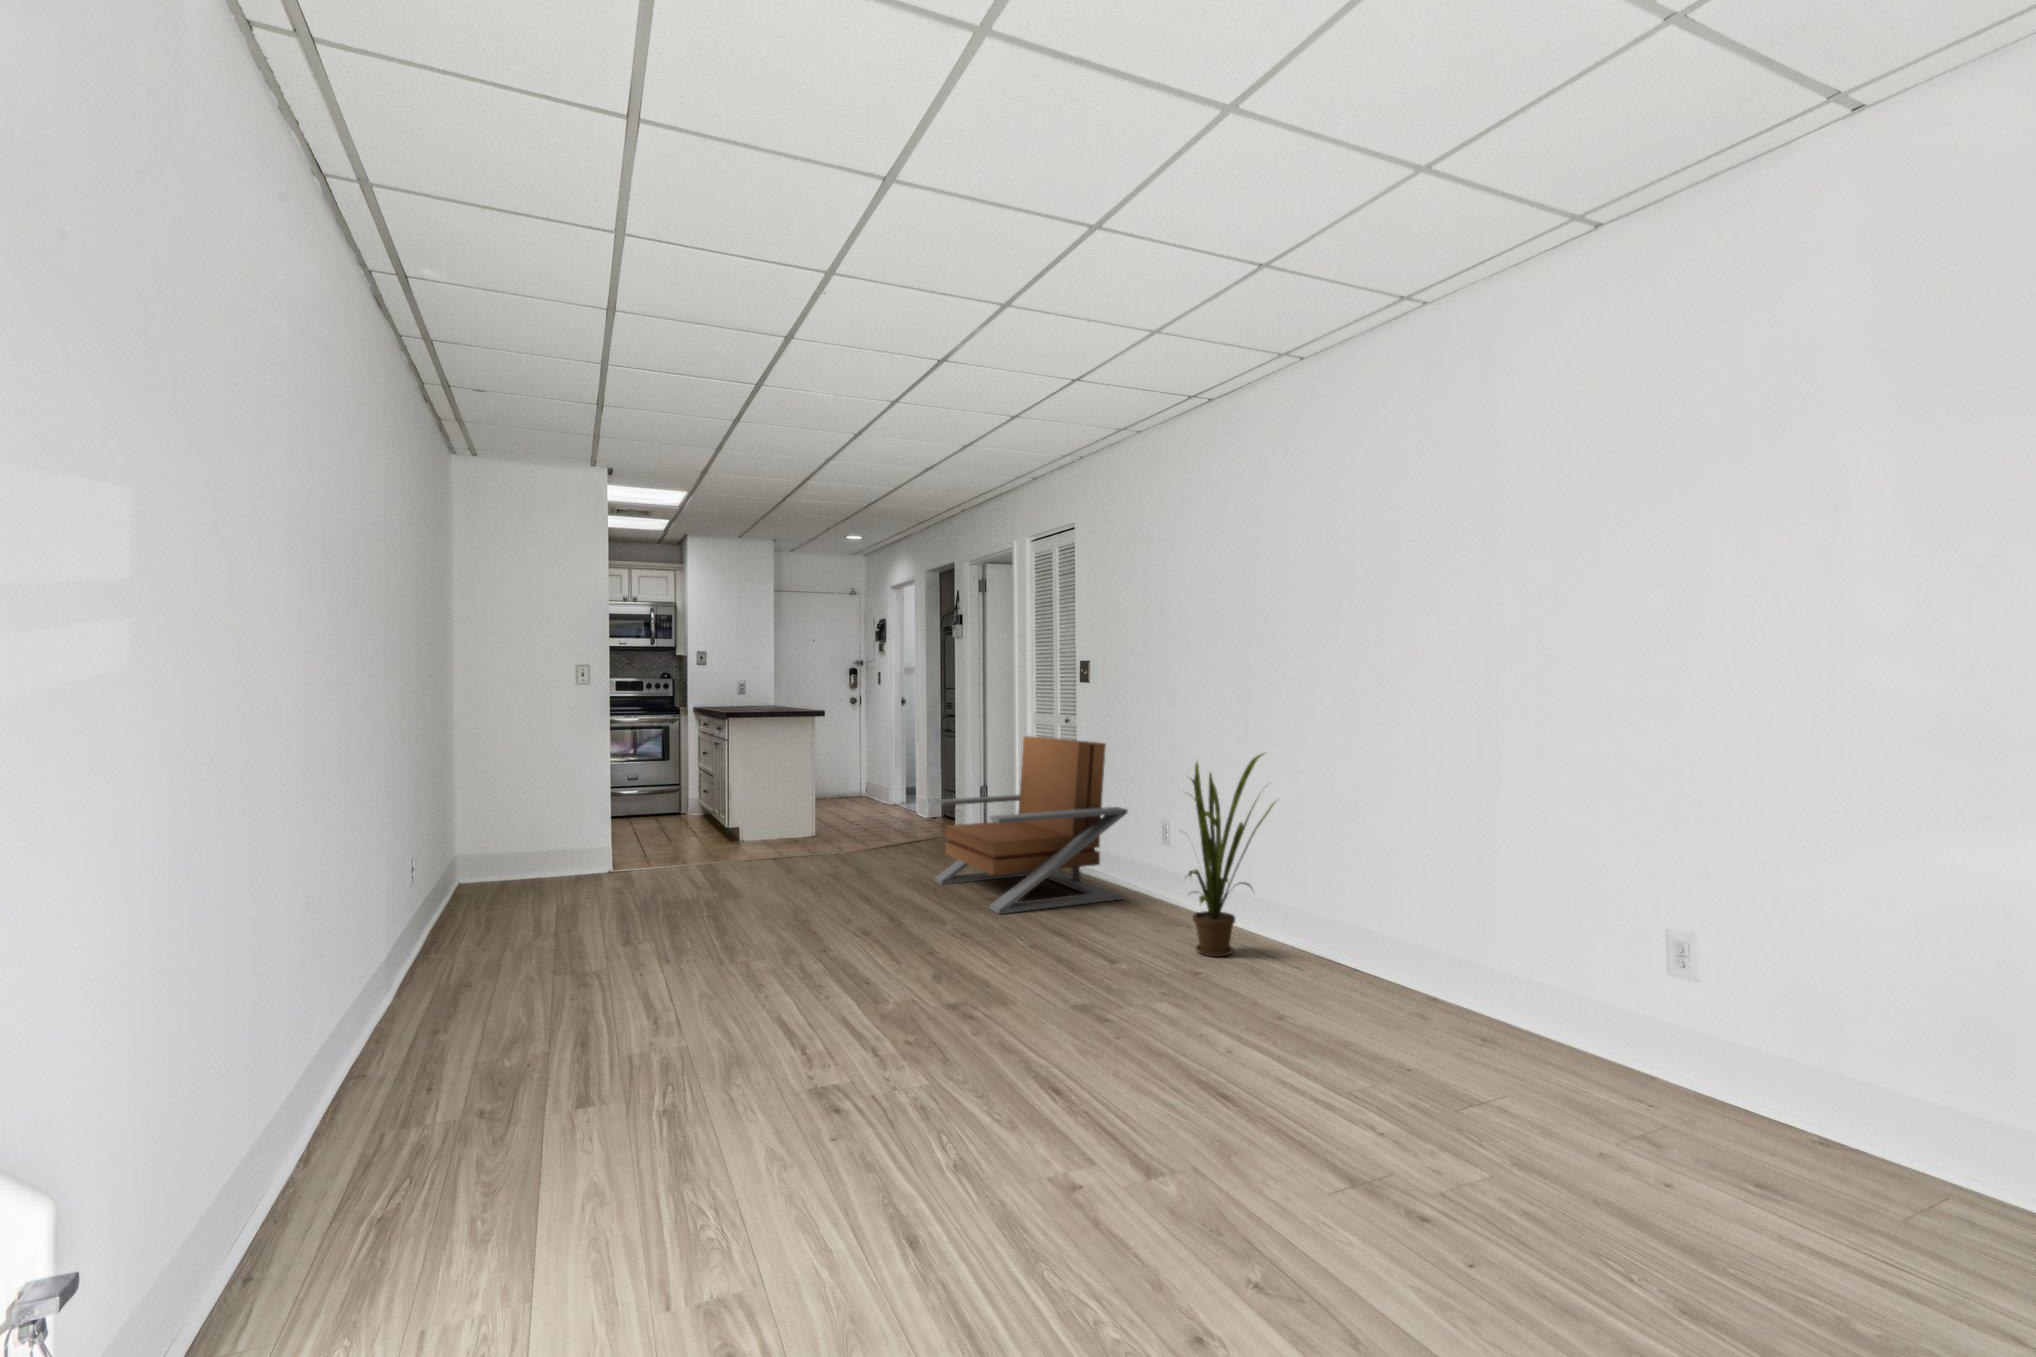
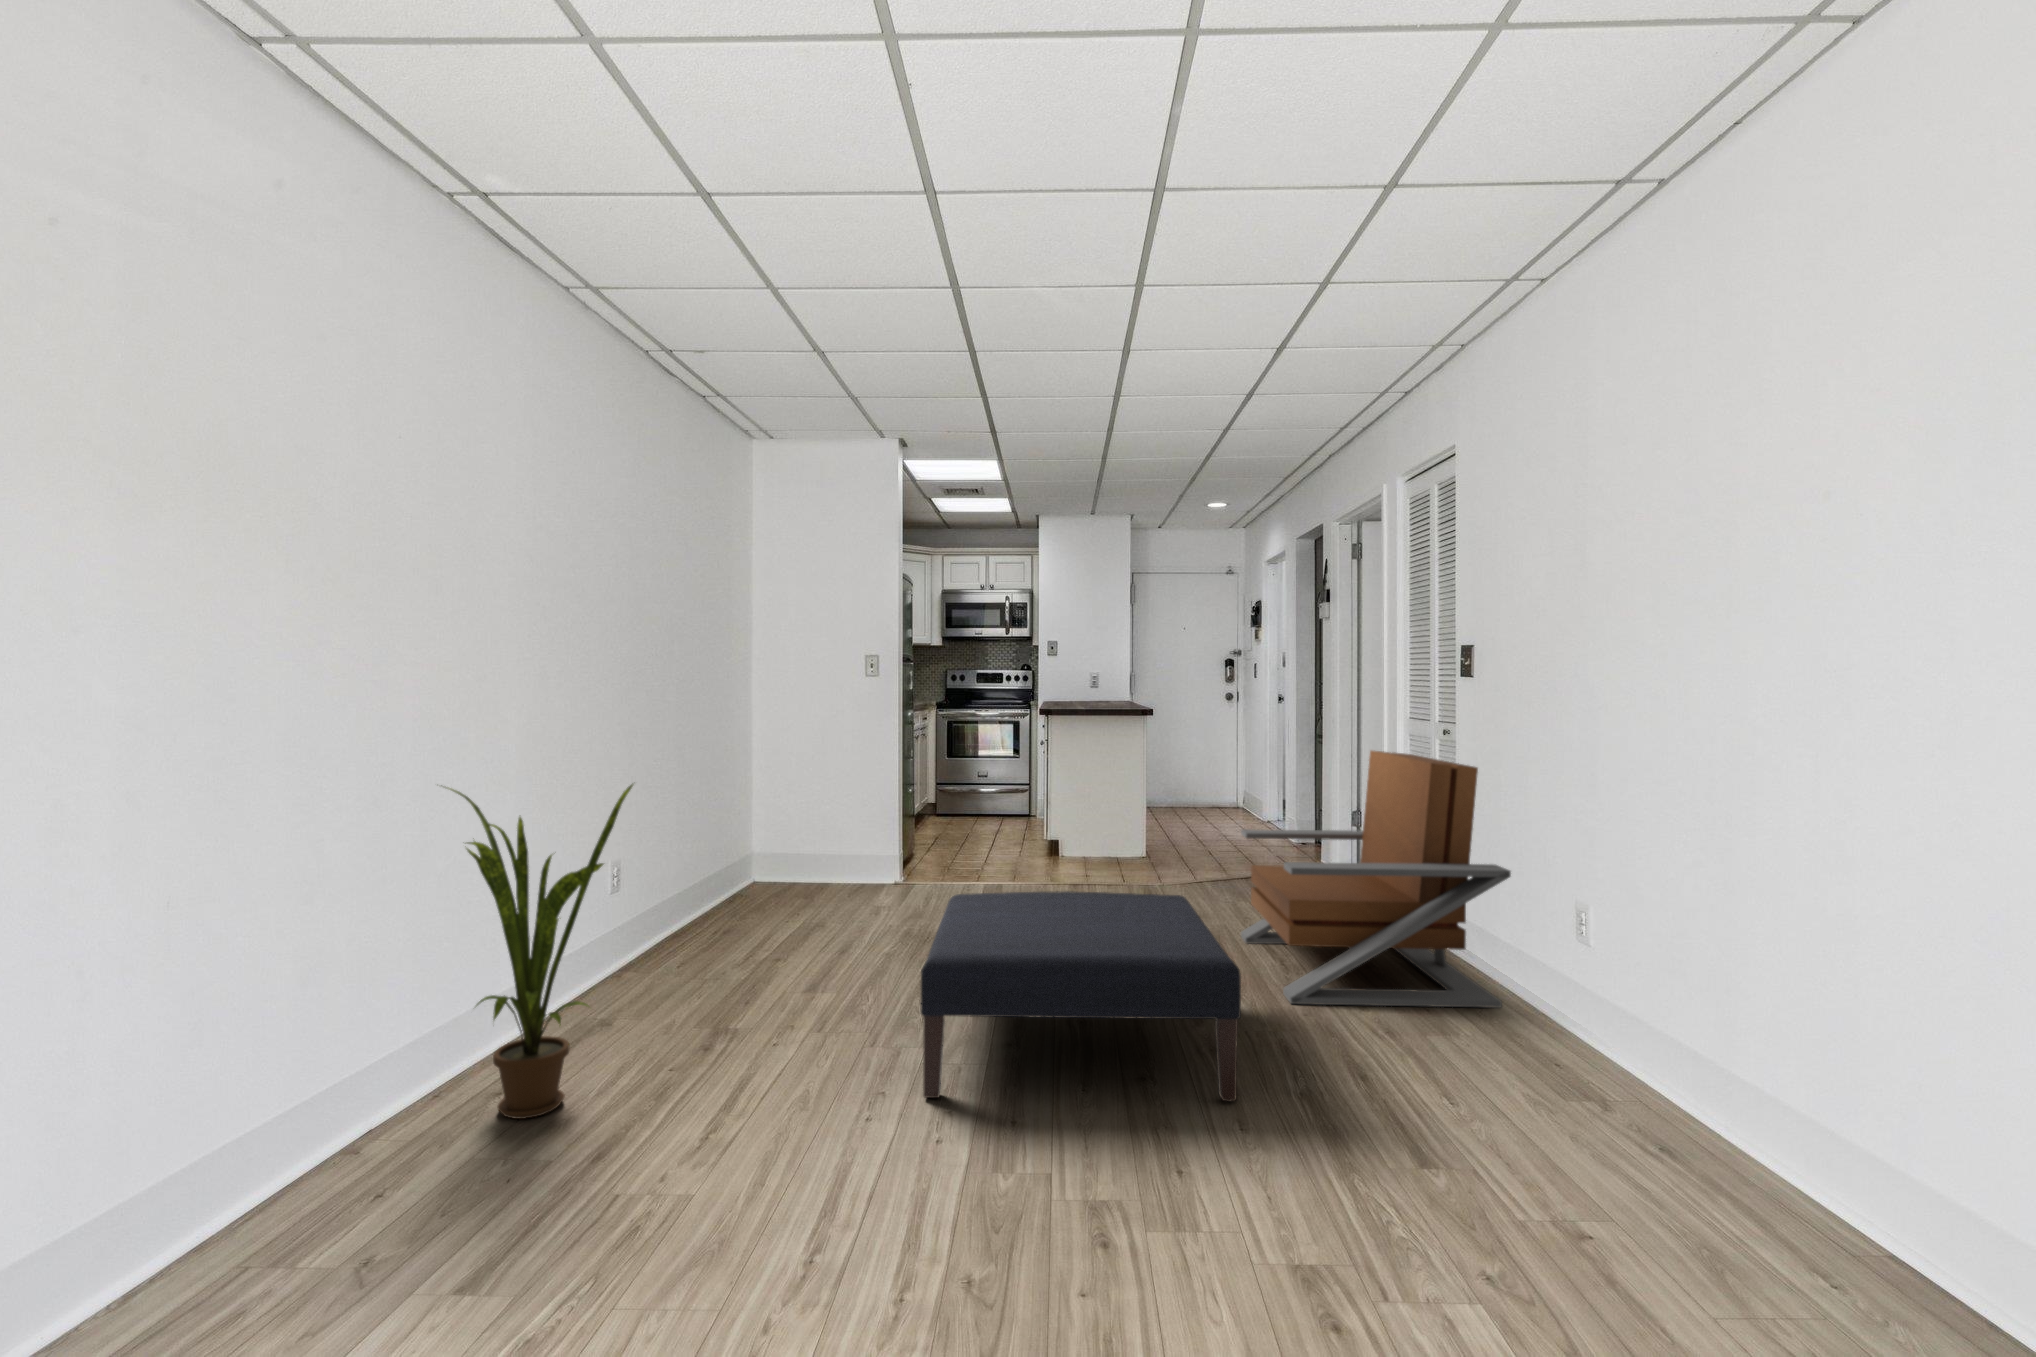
house plant: present [1188,753,1275,957] -> present [449,784,633,1119]
ottoman: none [752,845,1009,998] -> present [920,891,1241,1102]

